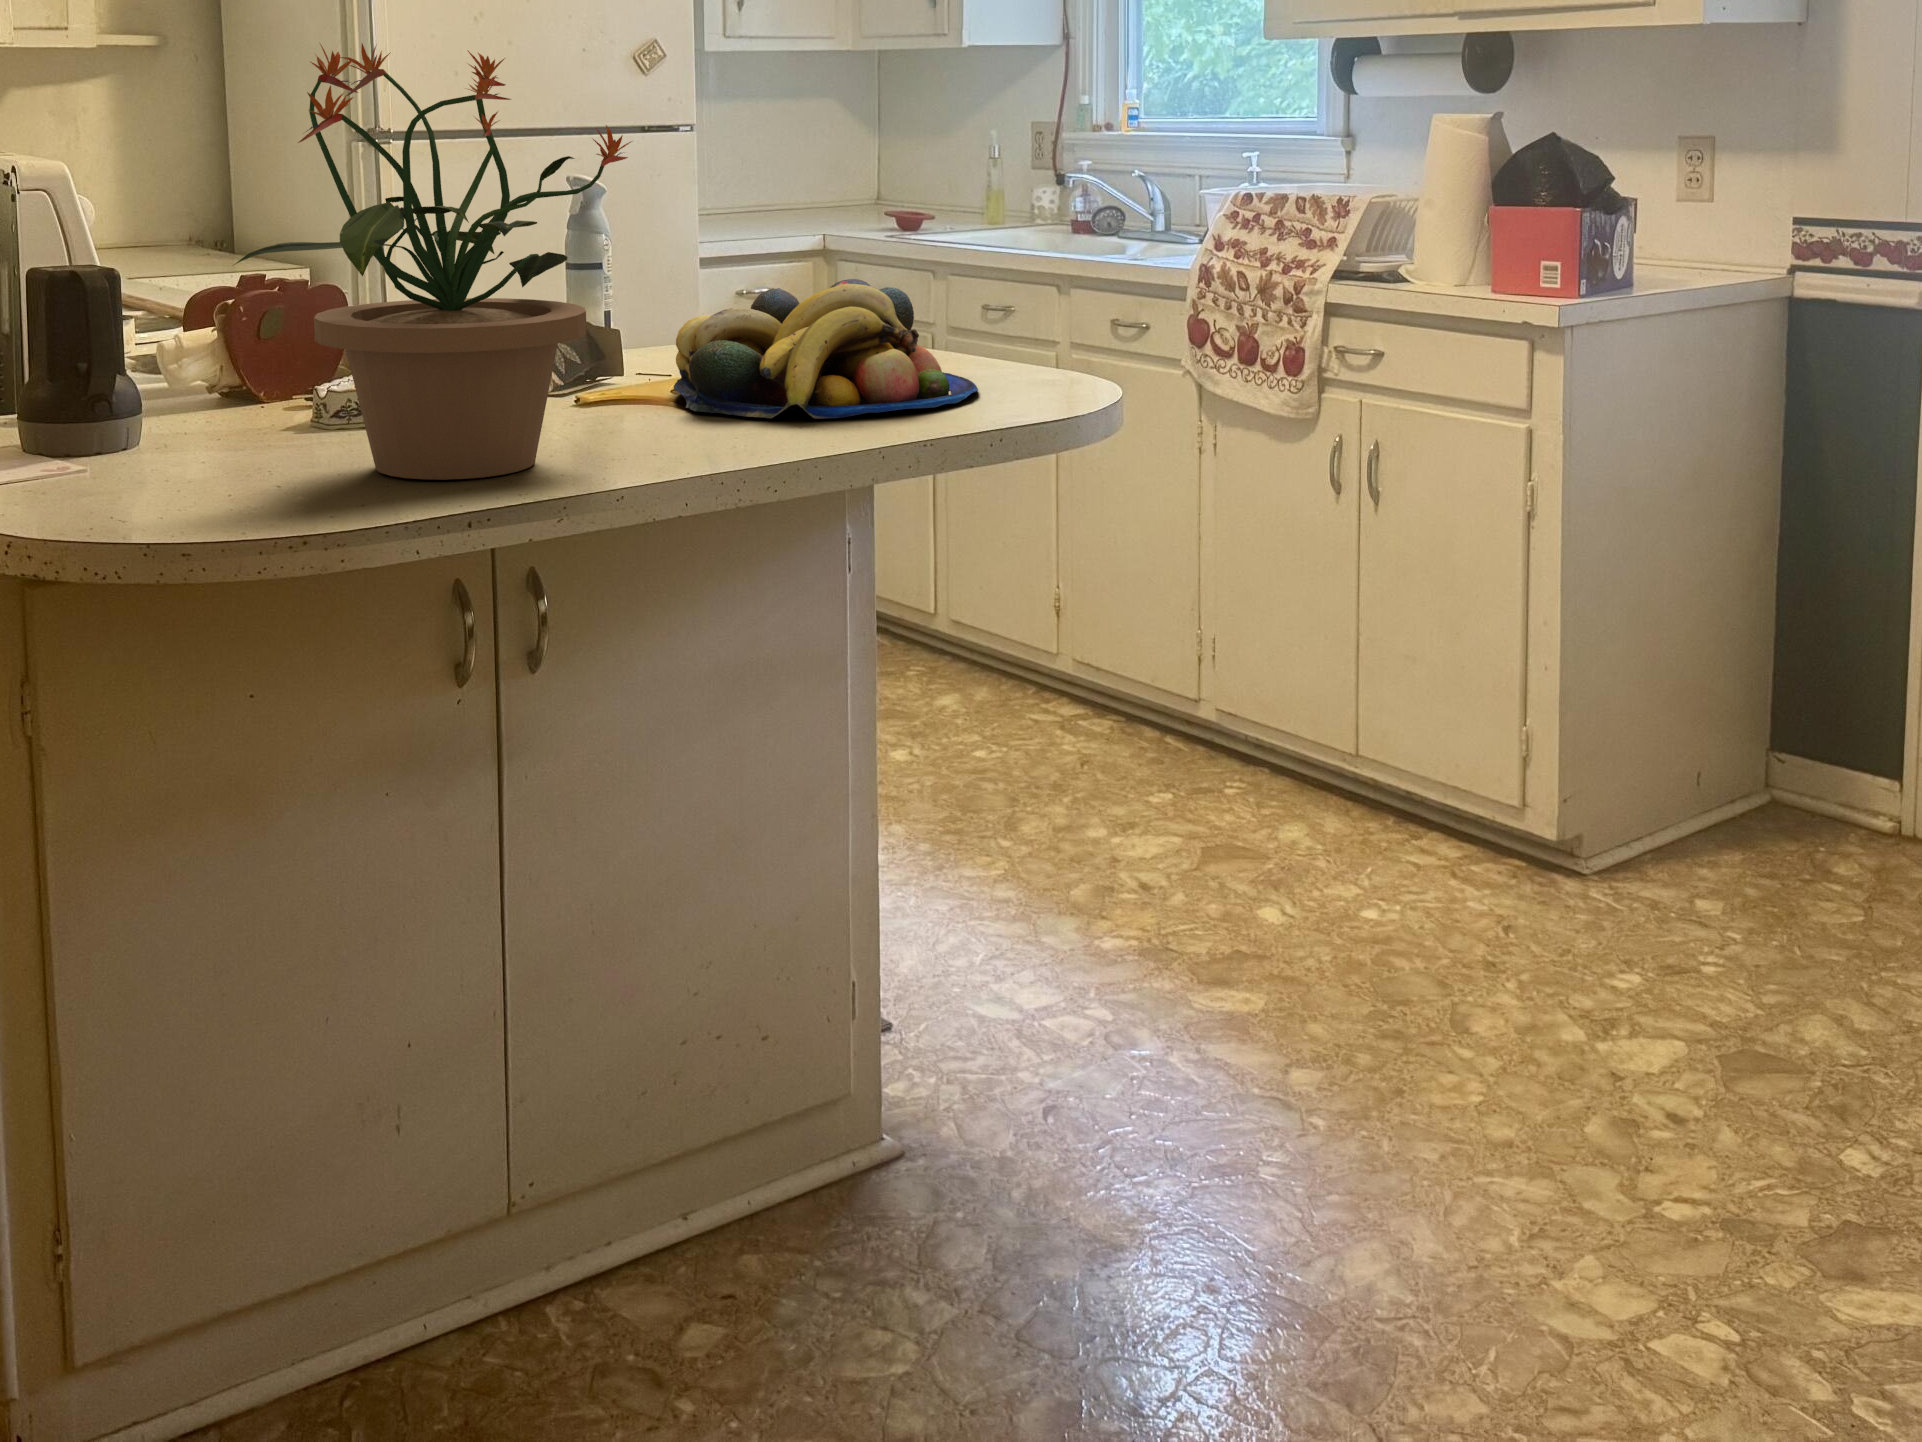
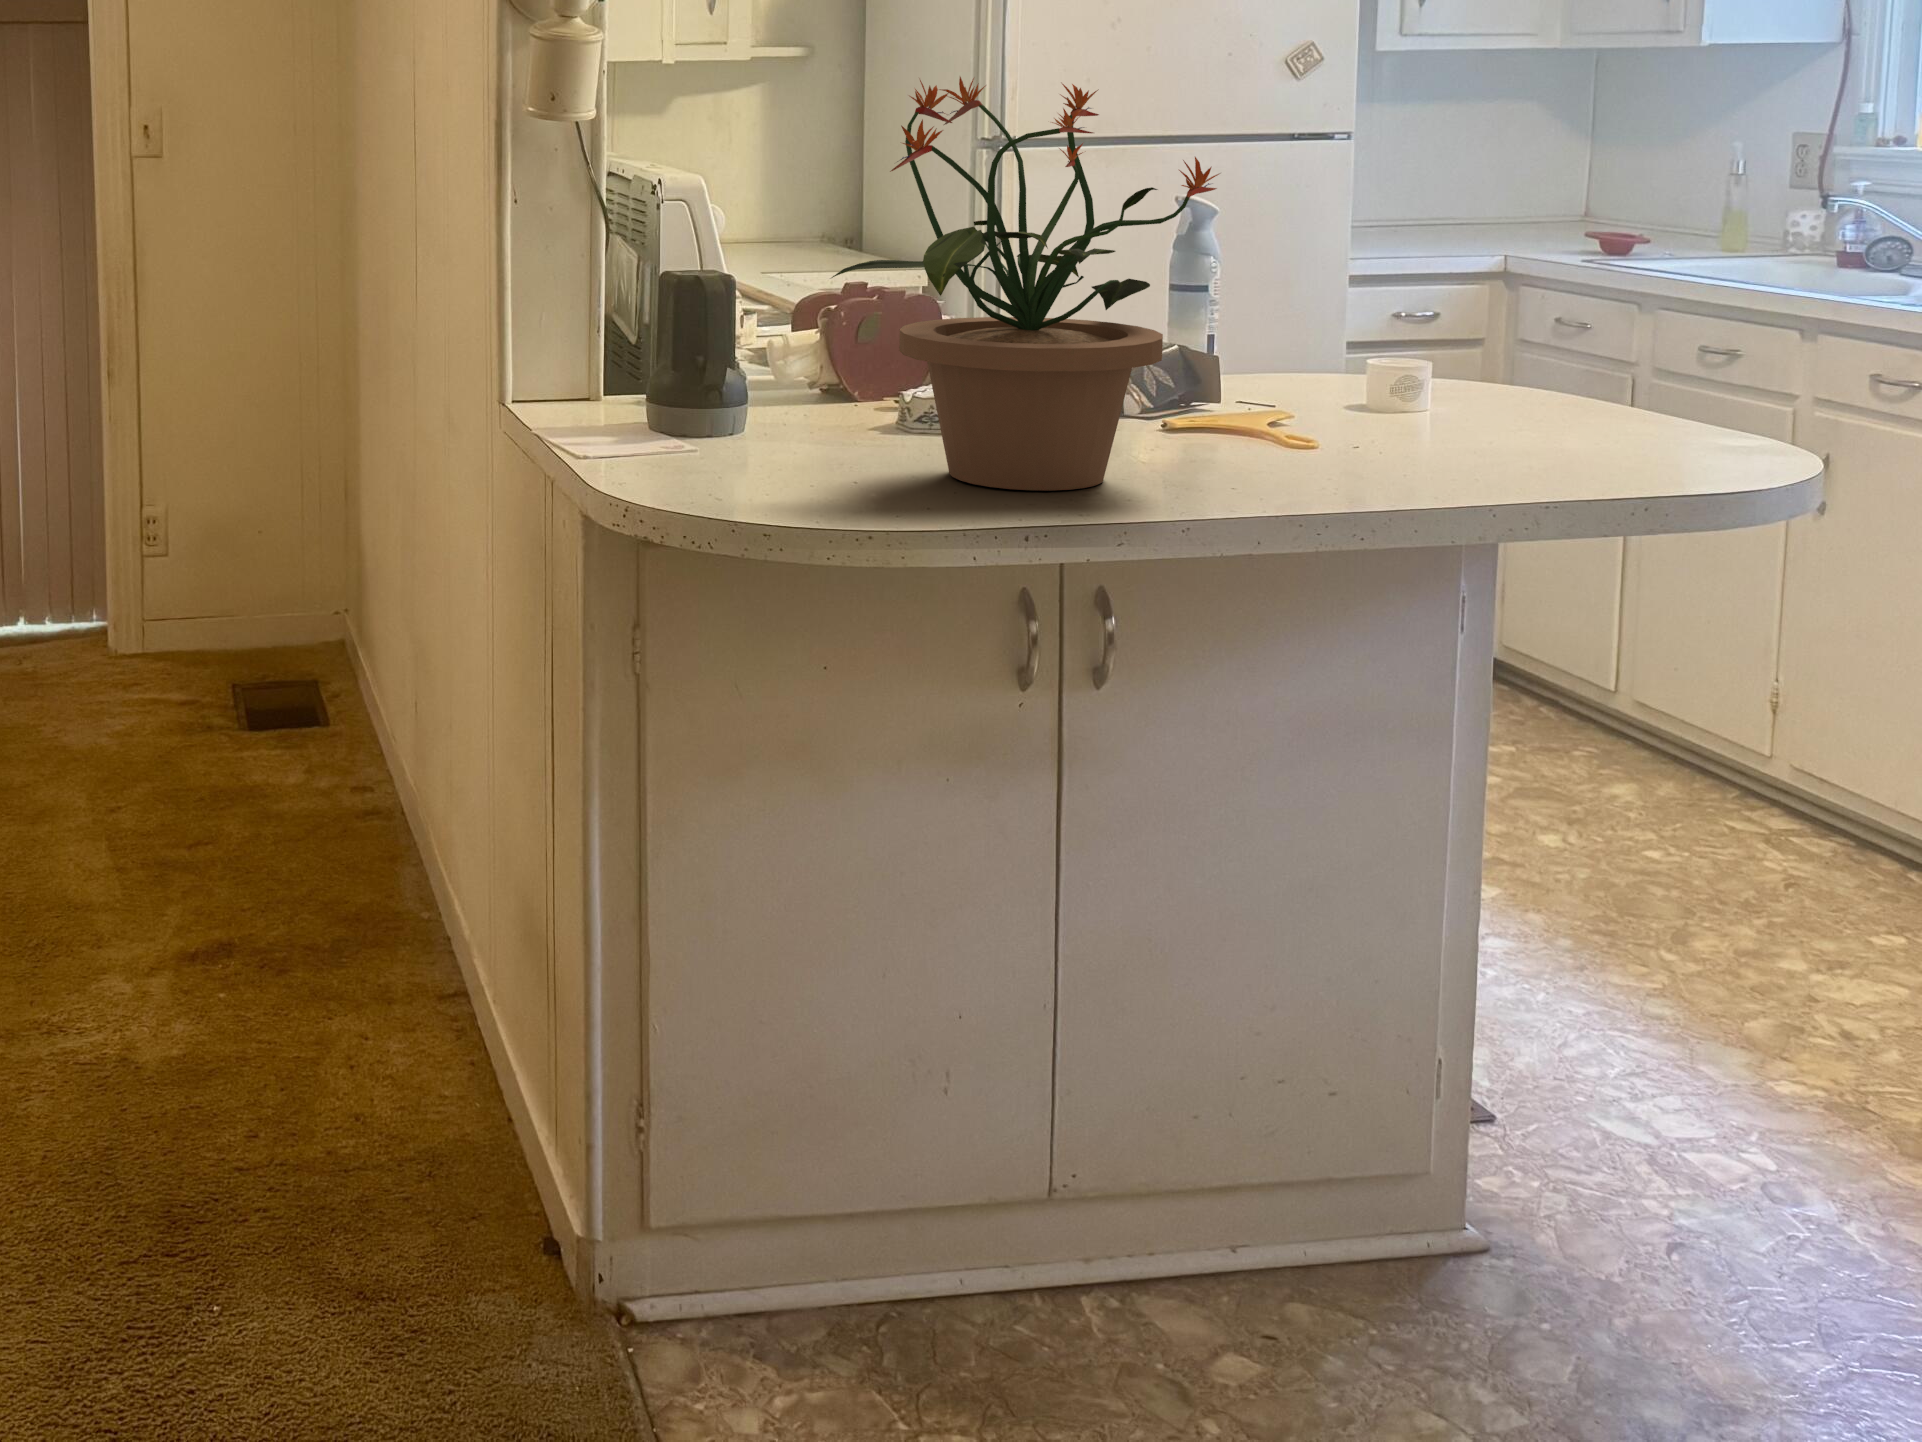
fruit bowl: present [674,279,978,419] -> none [1267,317,1624,463]

